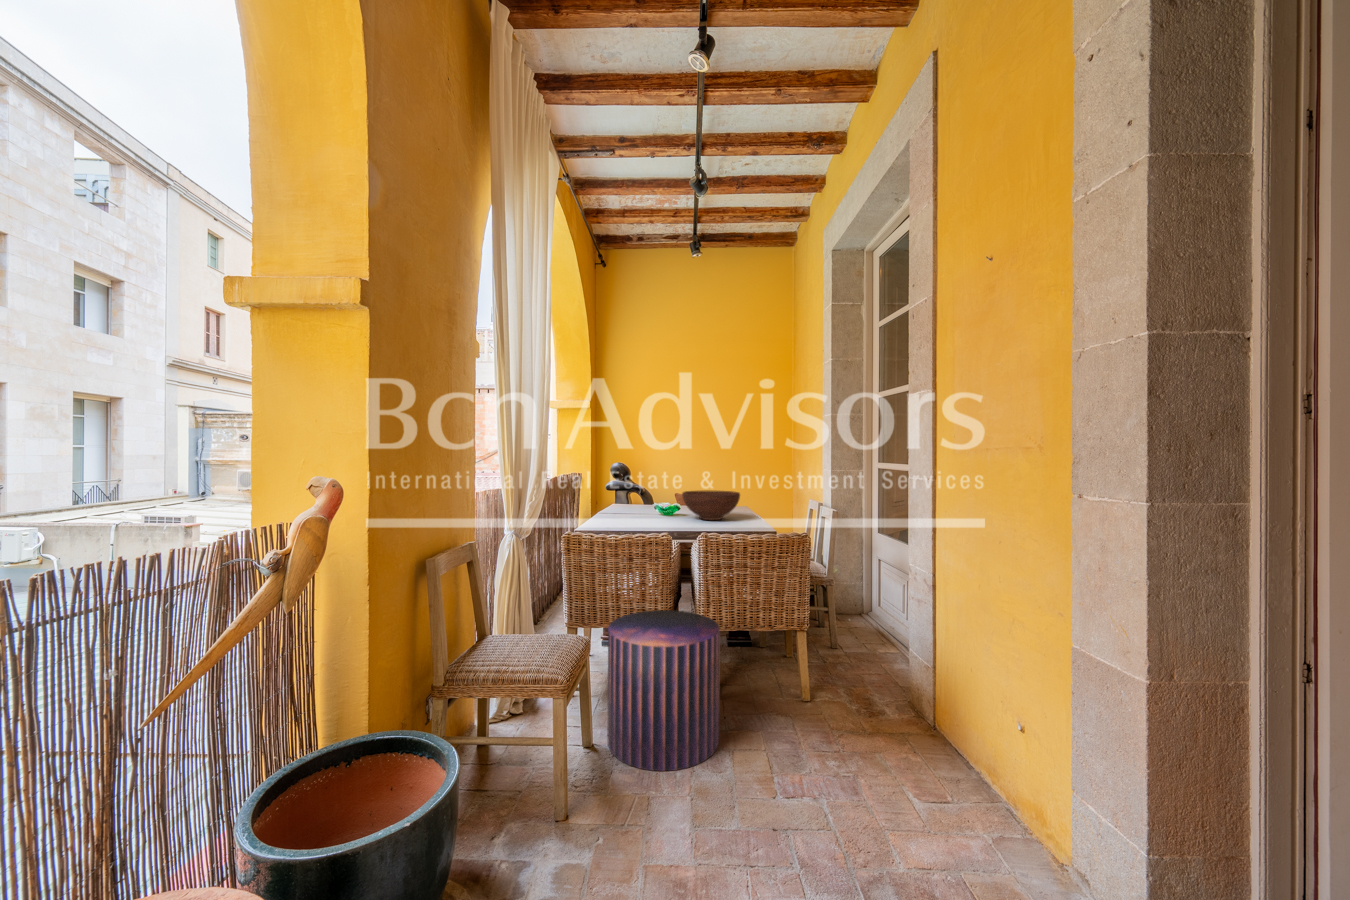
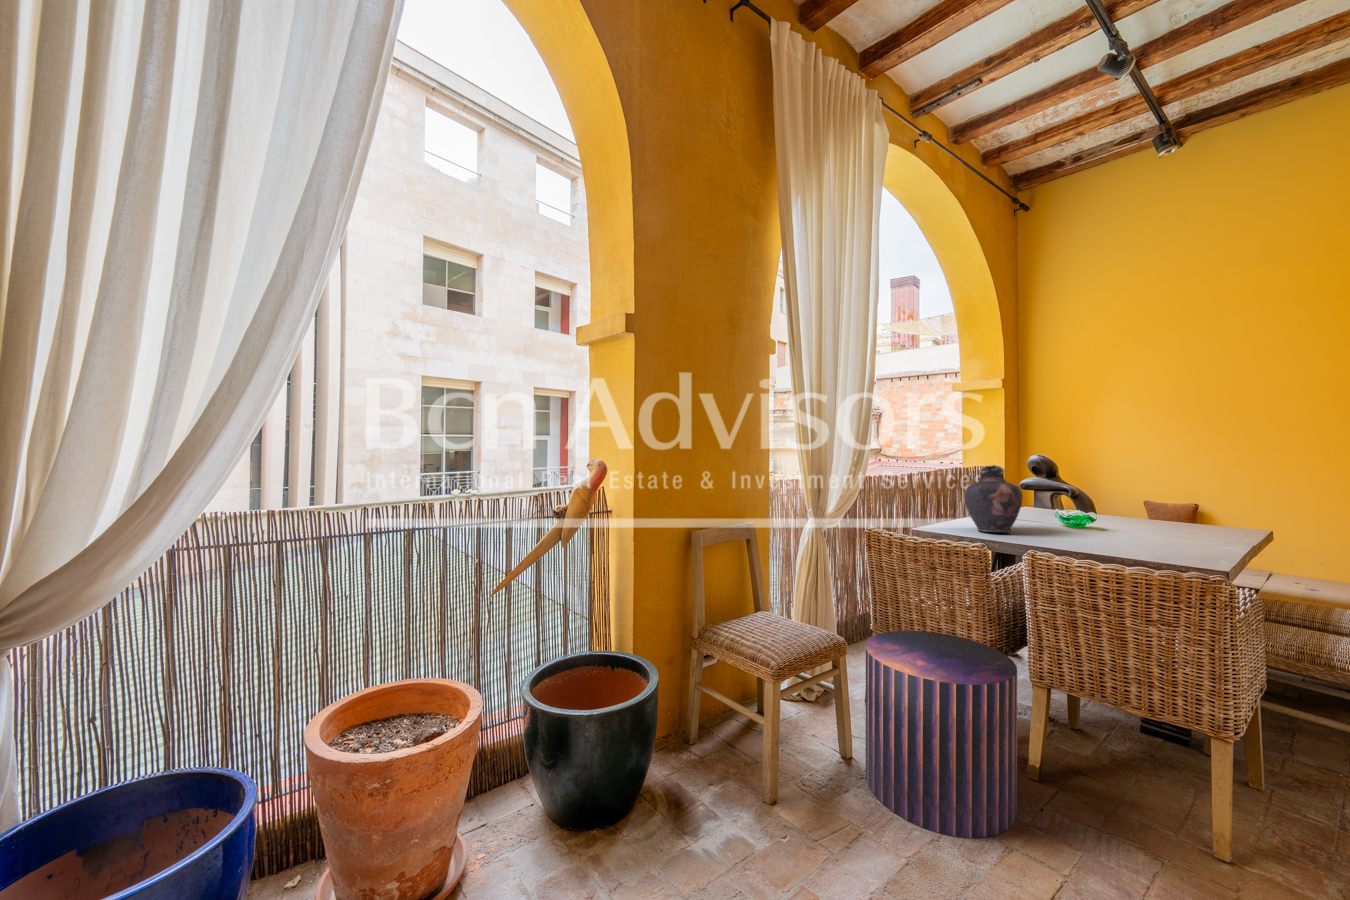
vase: none [626,470,666,524] -> present [964,465,1023,532]
fruit bowl: present [682,490,740,520] -> none [1061,496,1169,540]

